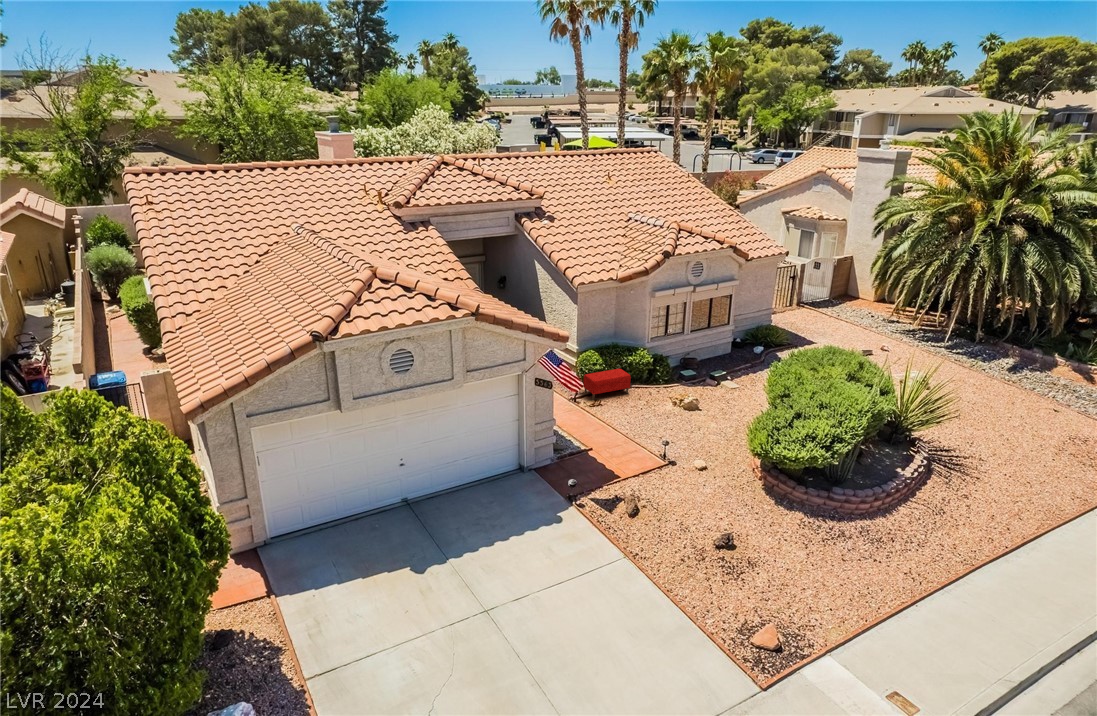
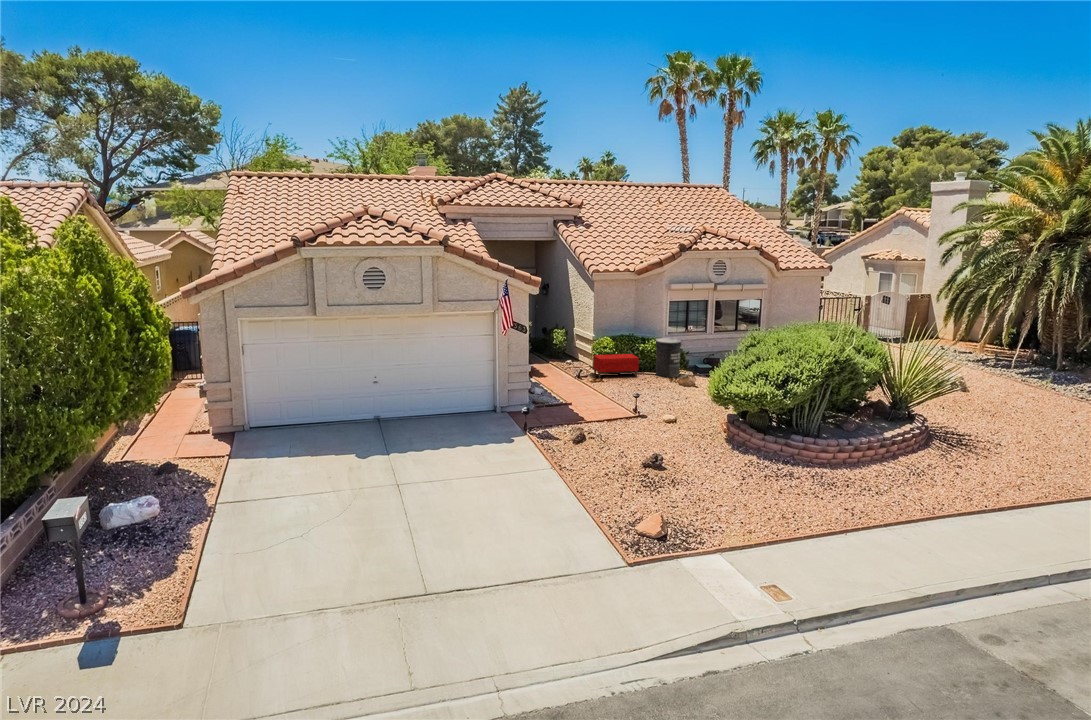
trash can: none [643,349,669,391] -> present [656,338,681,377]

